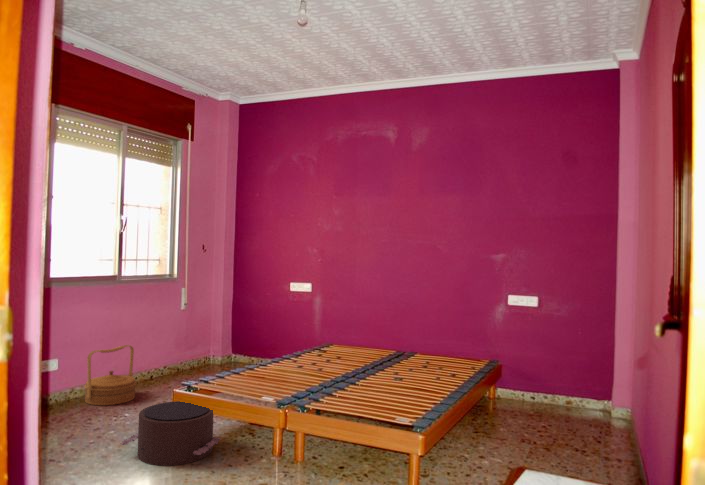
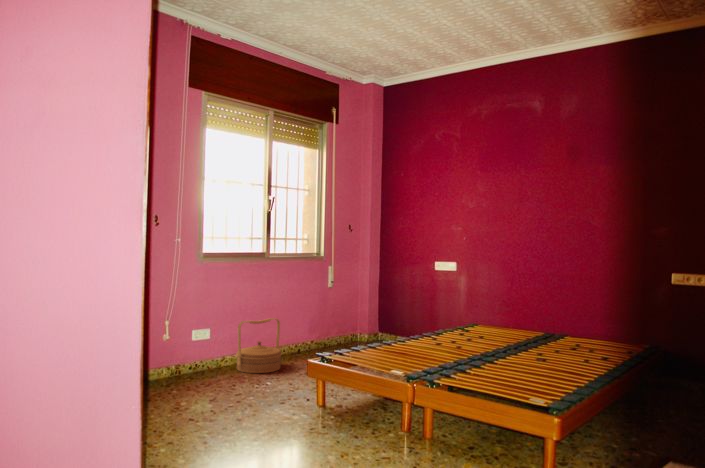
pouf: present [121,401,221,466] -> none [255,370,350,430]

